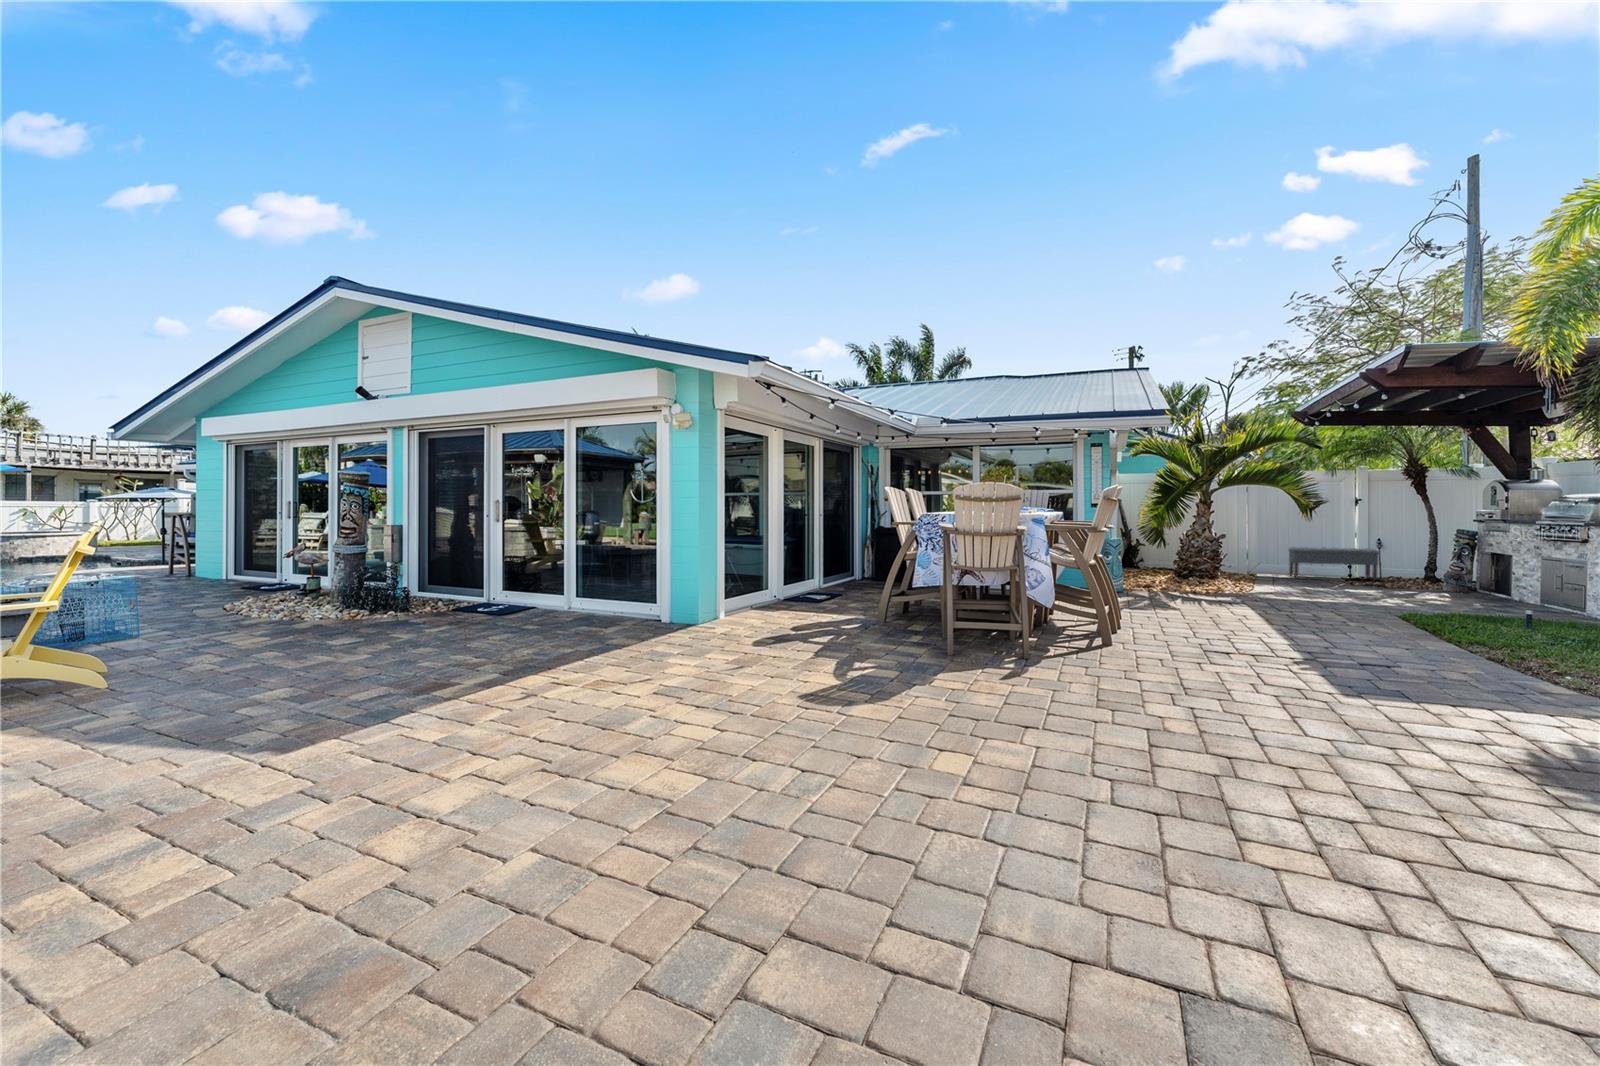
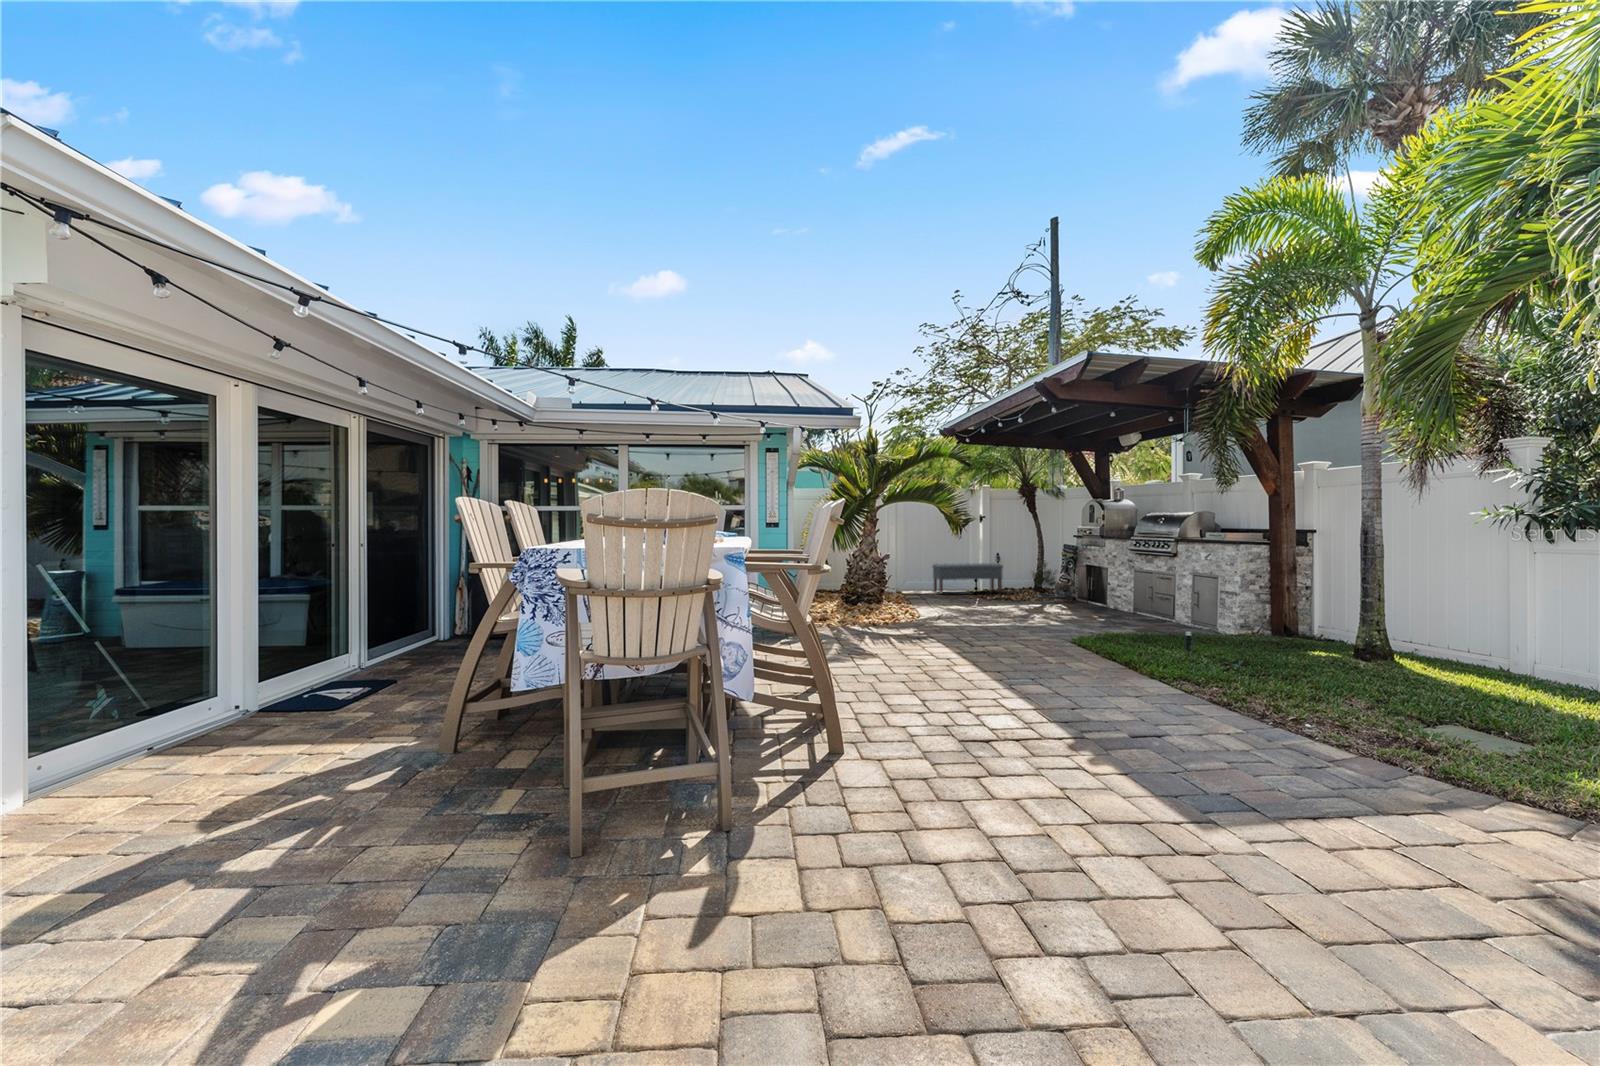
potted tree: none [1412,543,1453,587] -> present [1033,561,1057,598]

